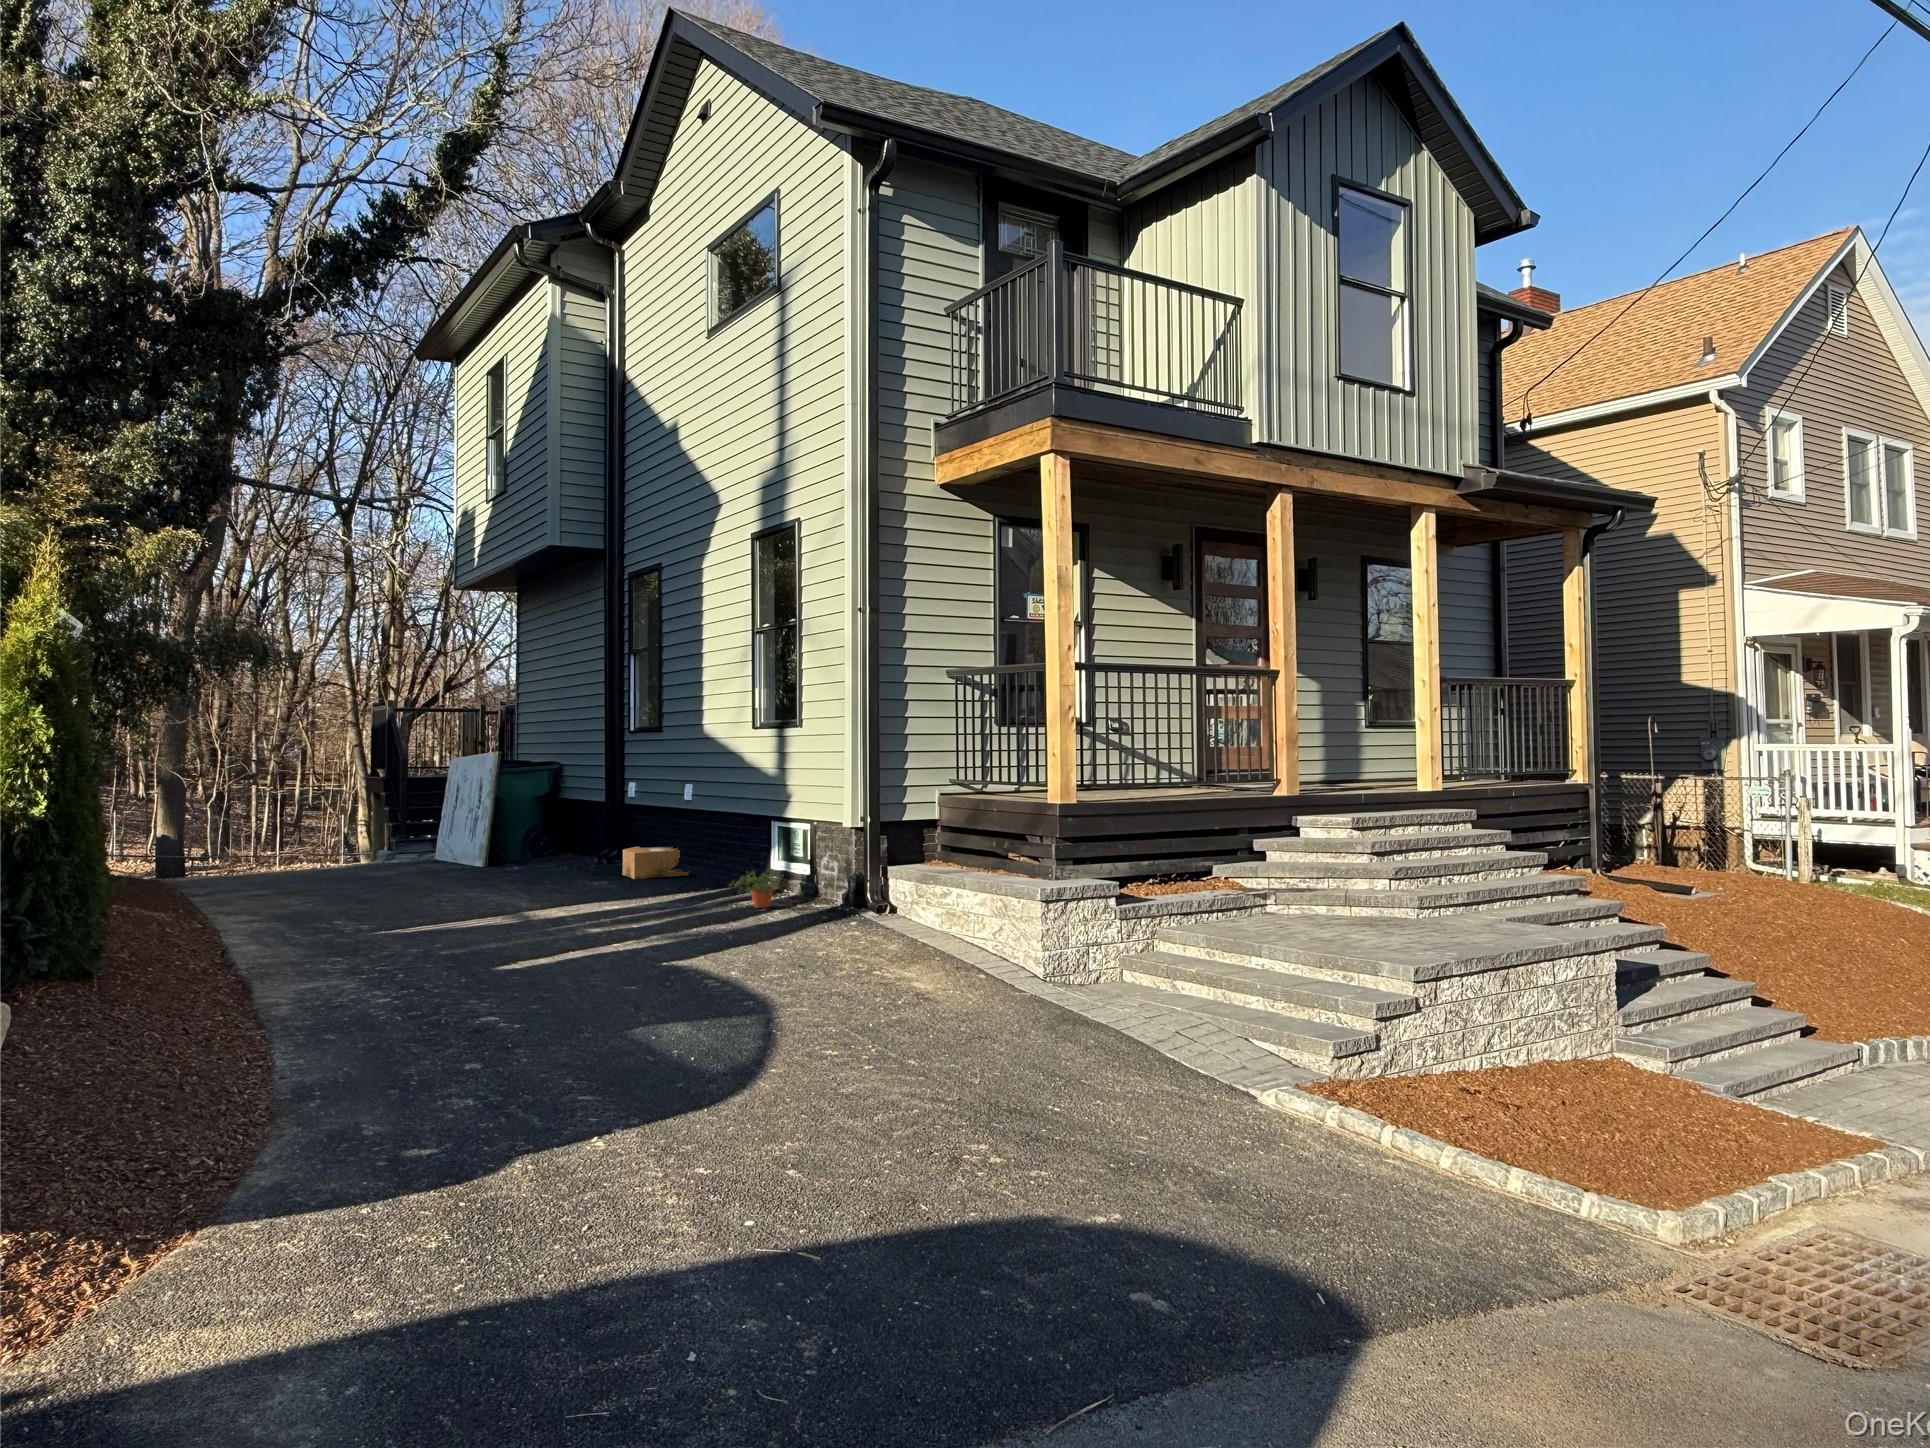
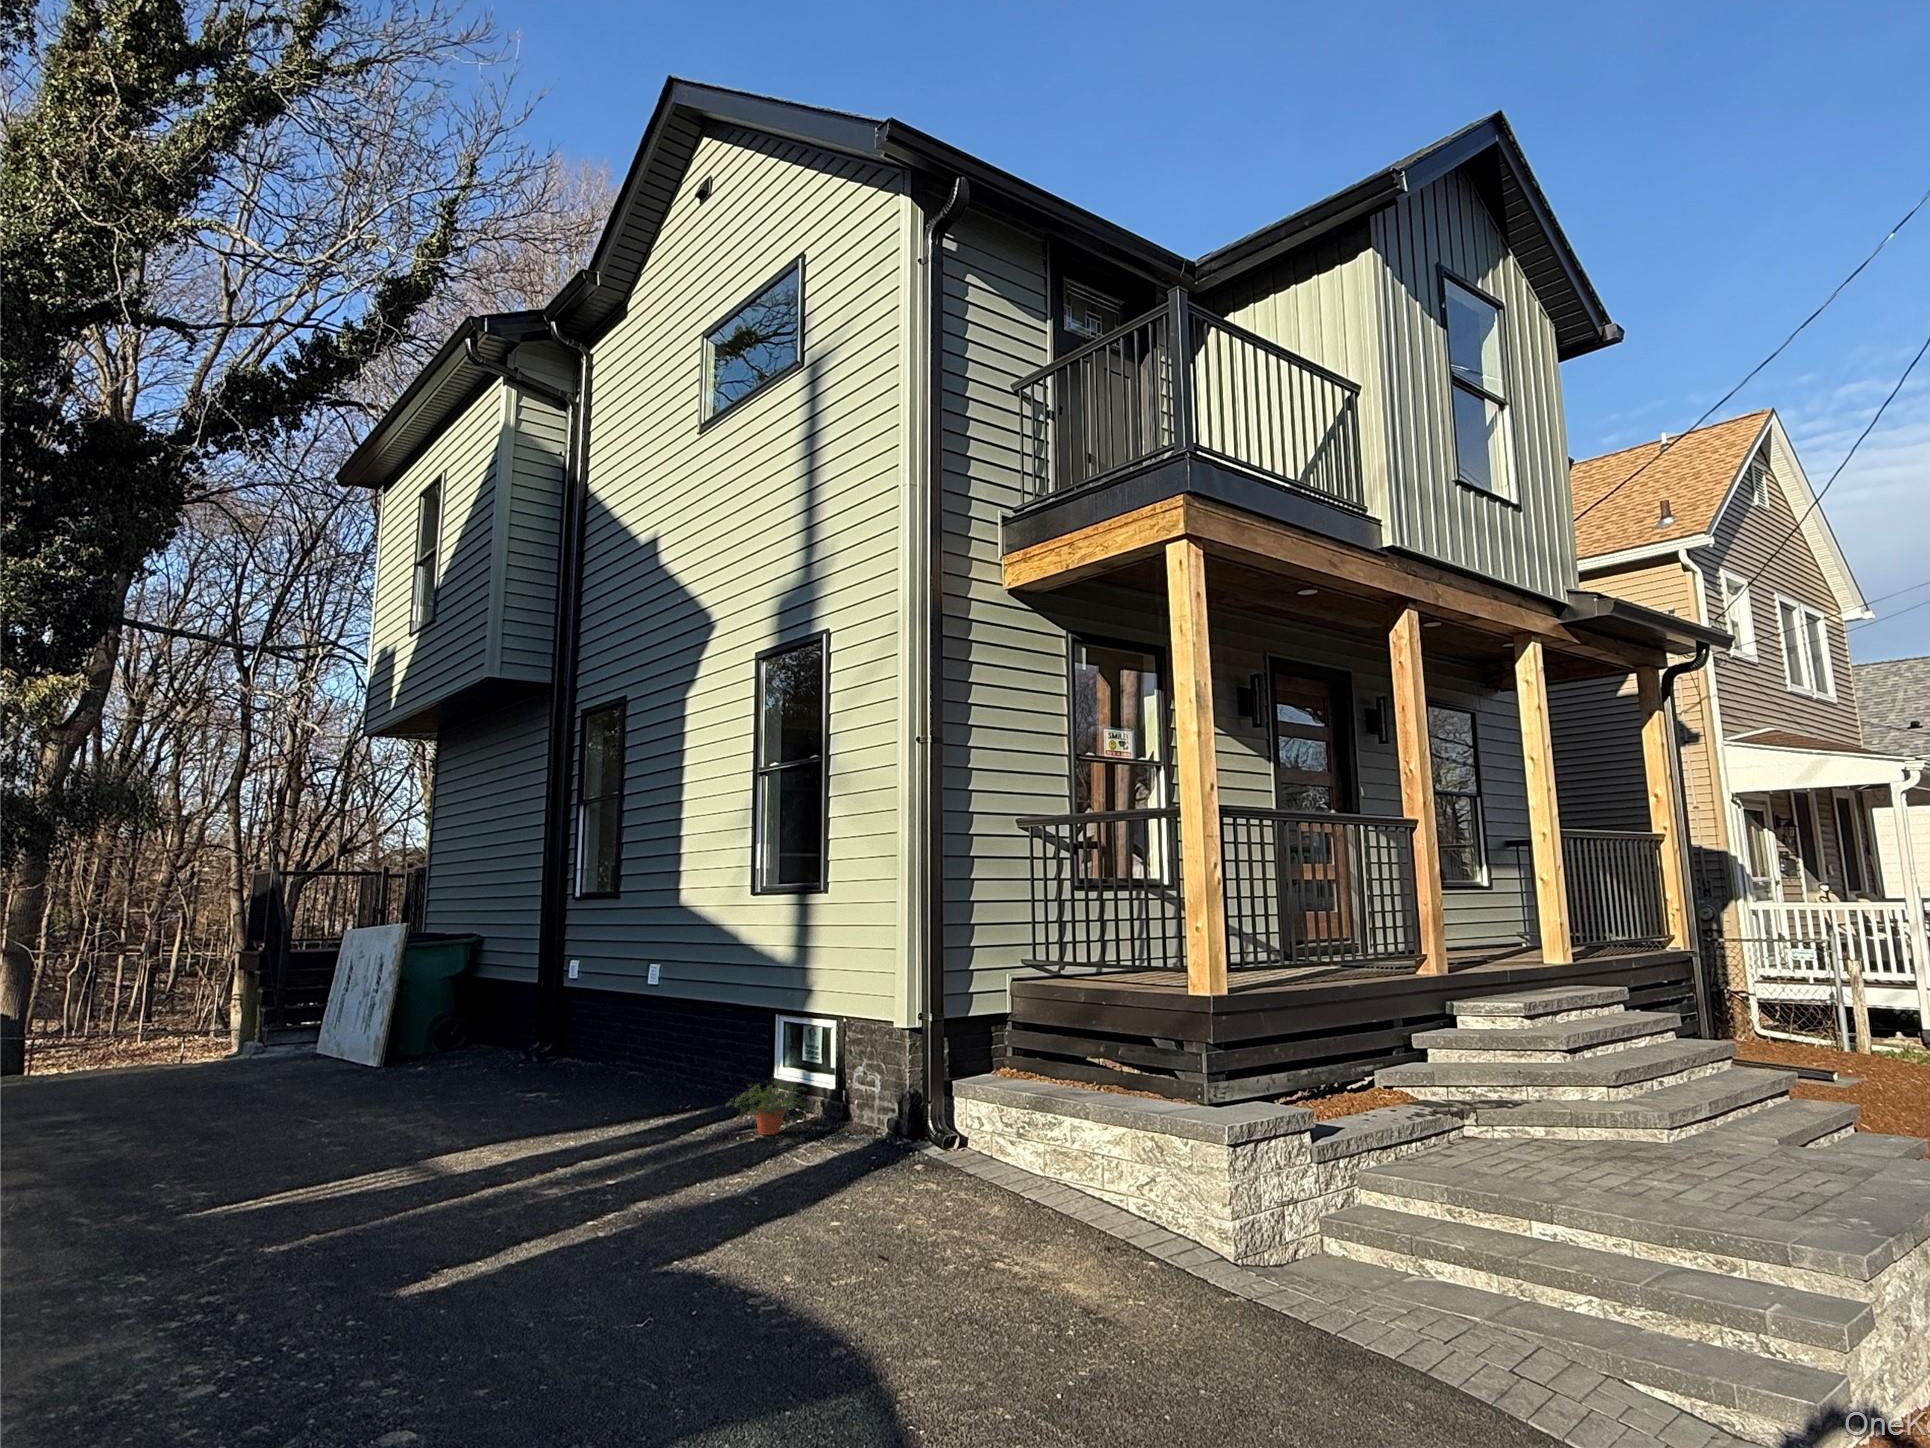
cardboard box: present [622,846,688,879] -> none [565,1042,652,1090]

